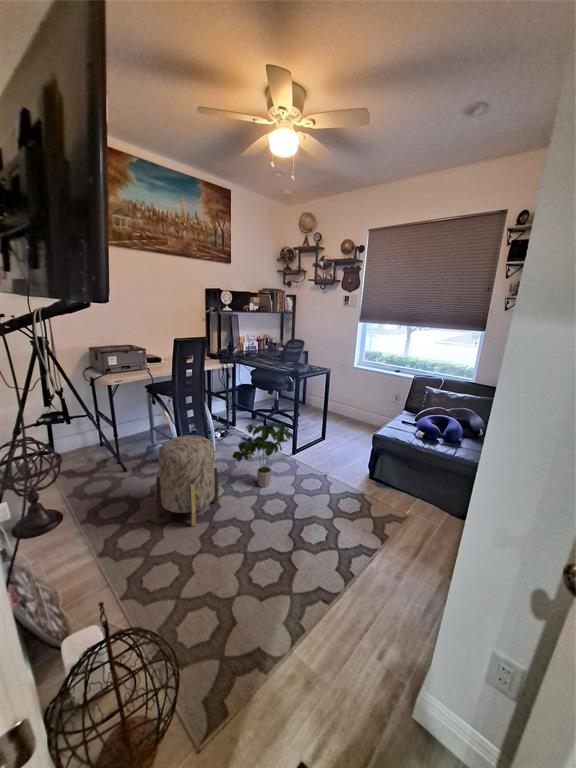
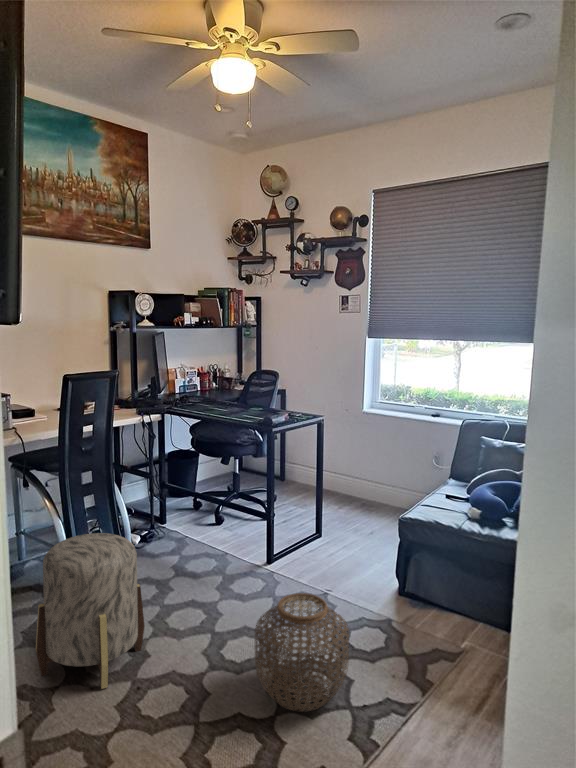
potted plant: present [233,422,293,487] -> none [166,506,268,620]
woven basket: none [282,480,340,550] -> present [255,593,349,711]

